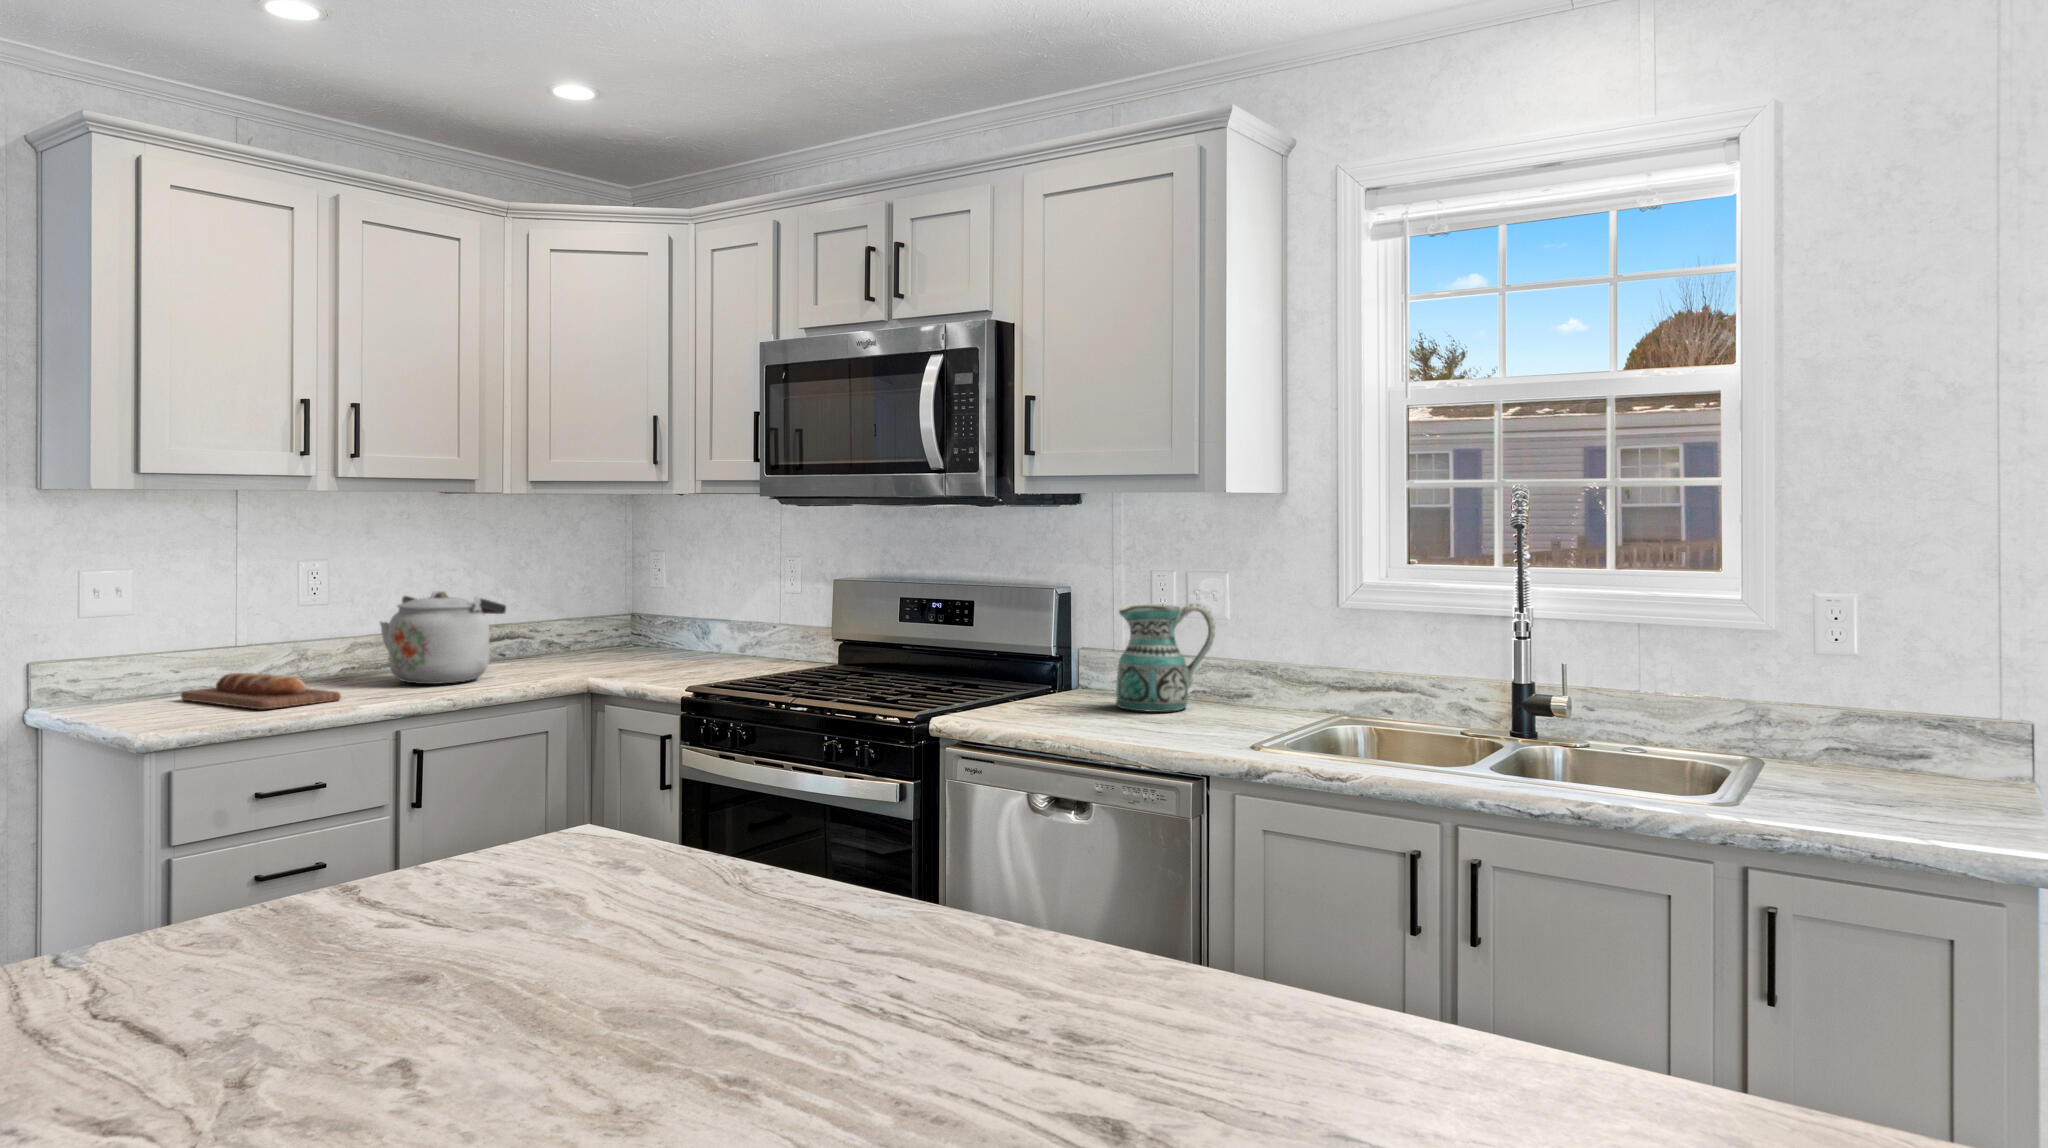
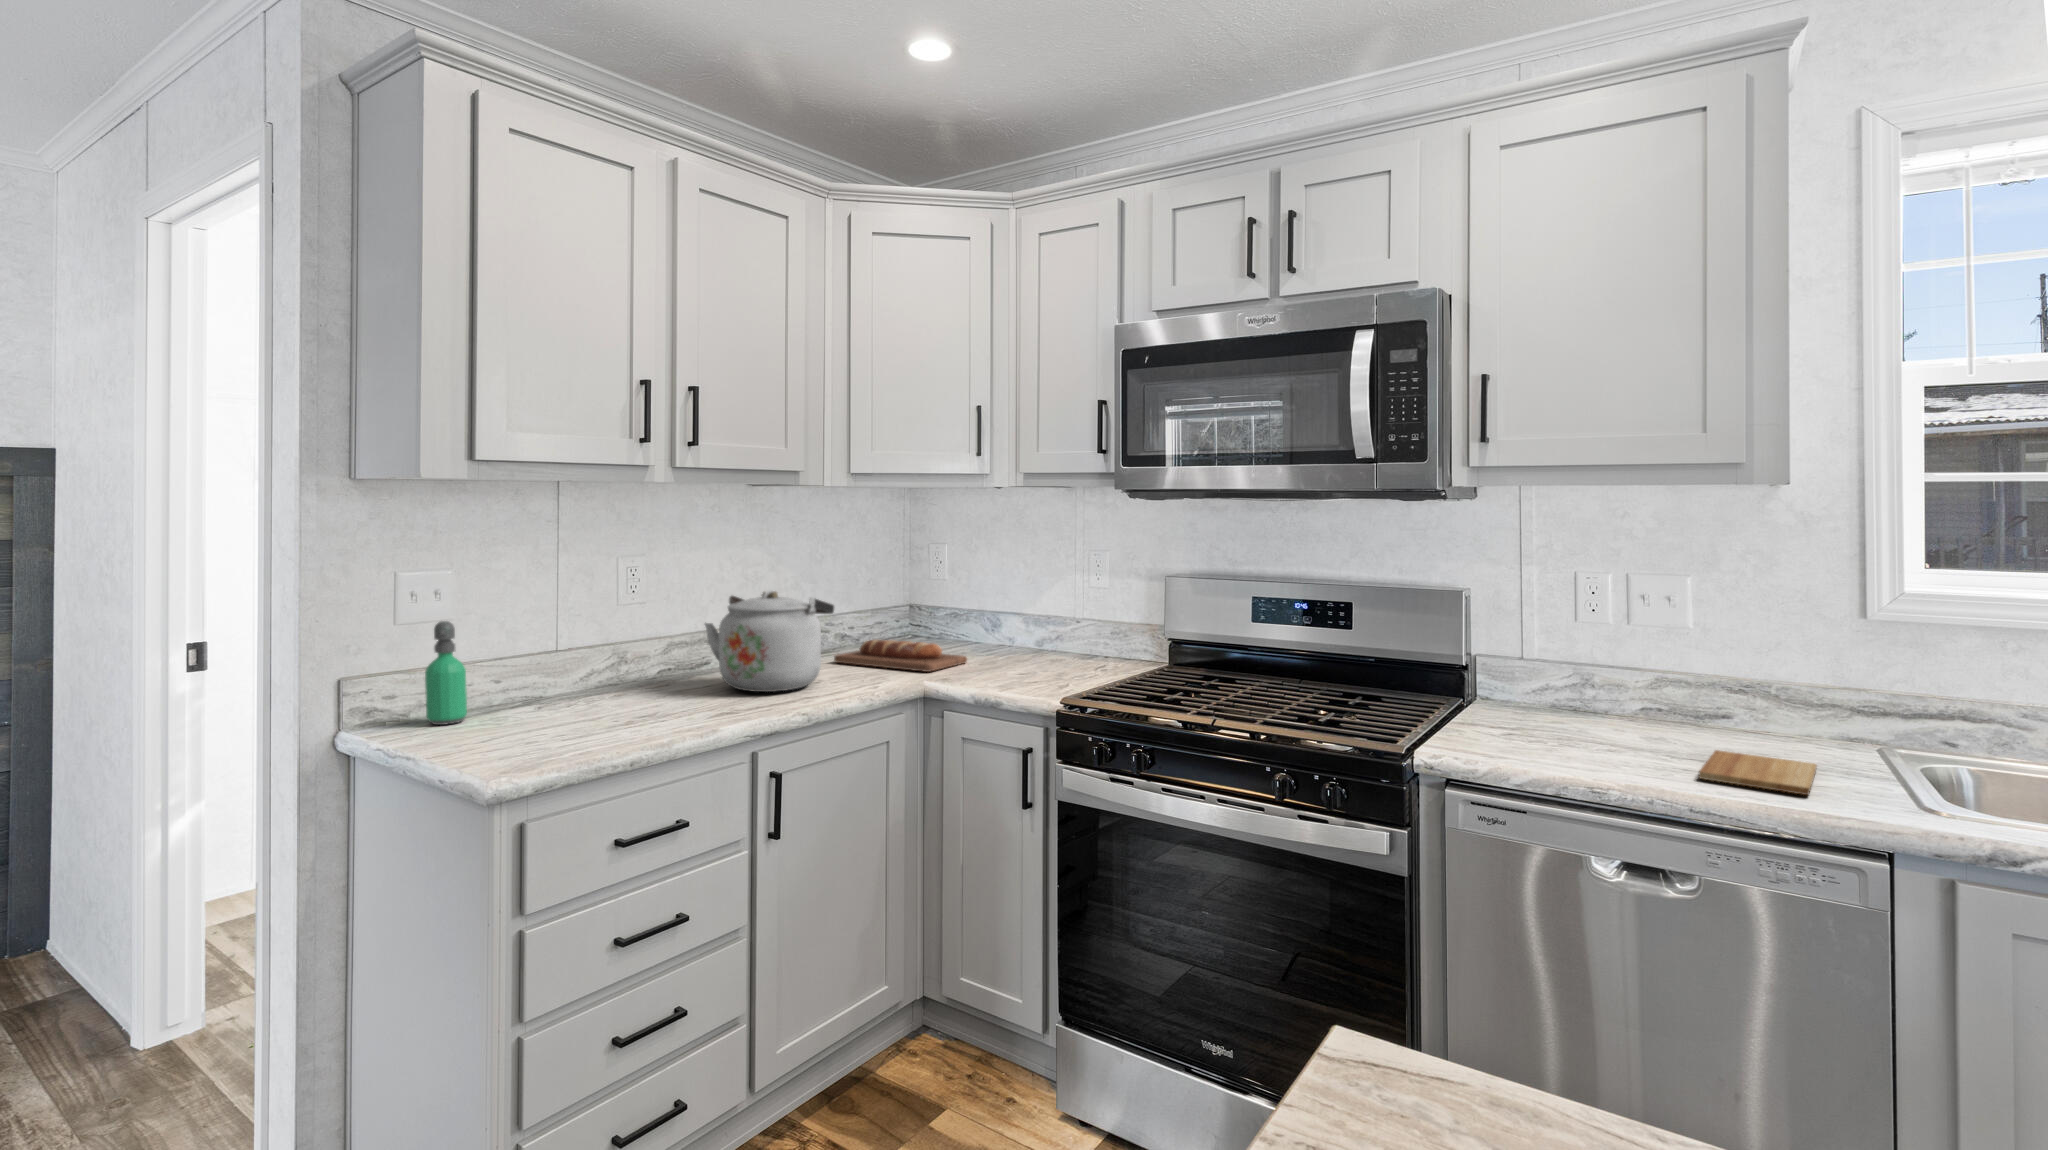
ceramic pitcher: present [1116,603,1215,712] -> none [1582,611,1708,740]
soap dispenser: none [104,614,142,704] -> present [425,621,467,725]
bread loaf: present [181,673,341,709] -> present [834,640,967,672]
cutting board: none [1122,716,1235,739] -> present [1699,750,1816,795]

